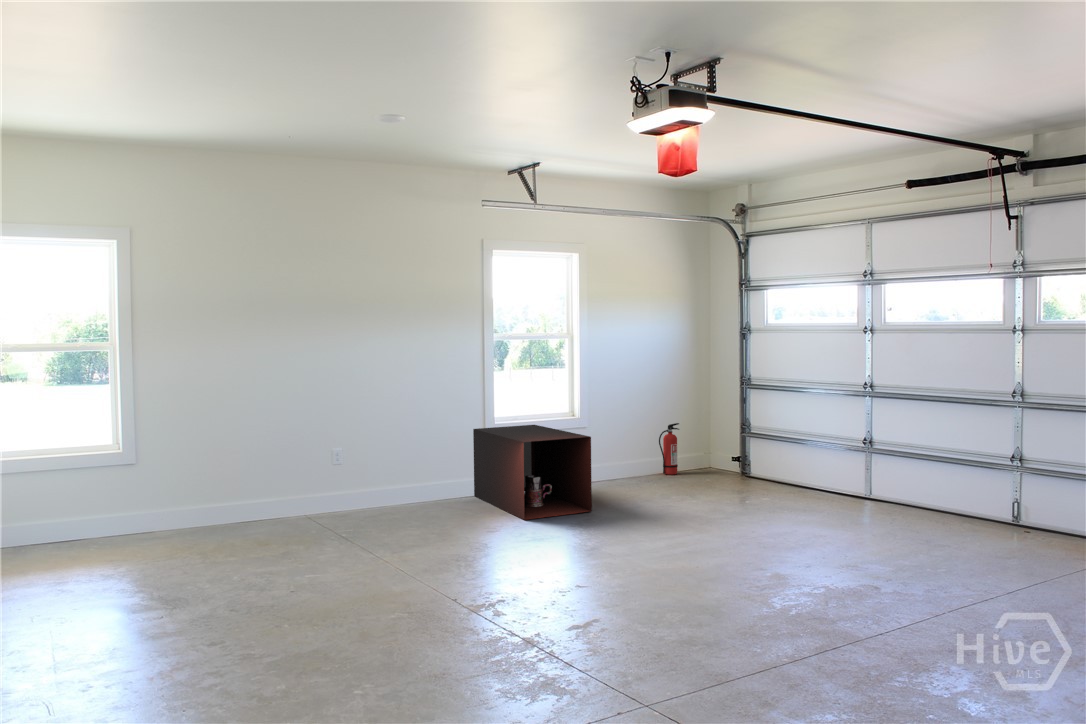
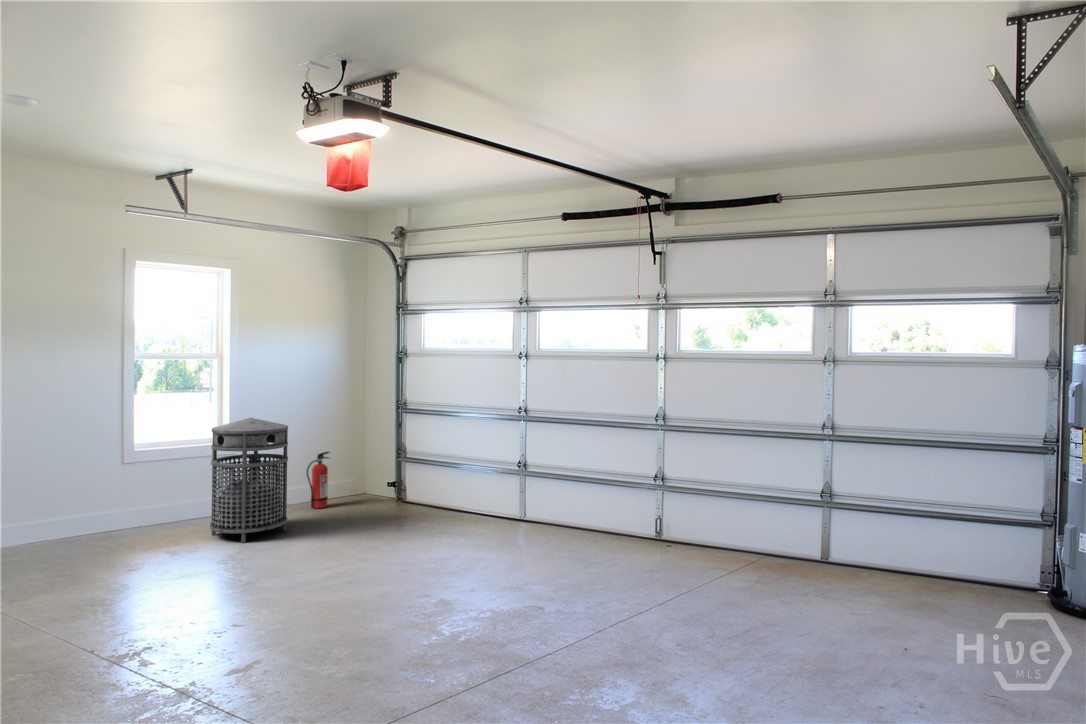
trash can: none [585,389,644,492] -> present [210,418,288,543]
storage cabinet: present [473,425,592,520] -> none [28,466,210,613]

